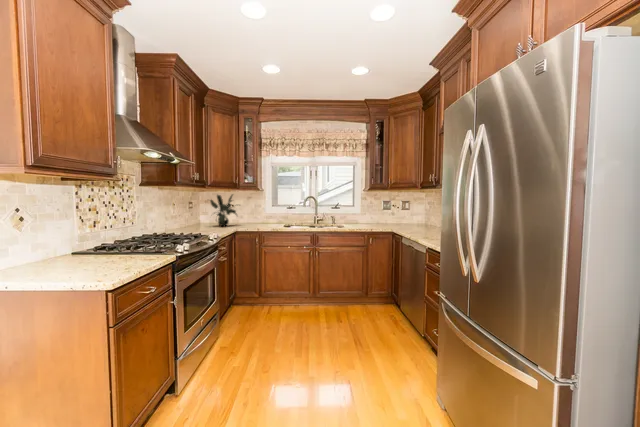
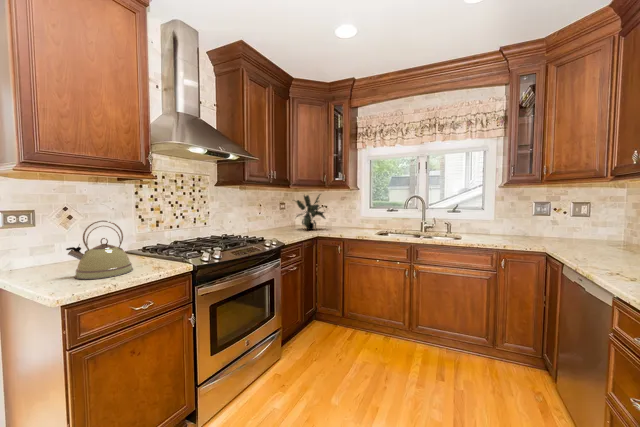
kettle: none [65,220,127,273] -> present [66,220,133,279]

